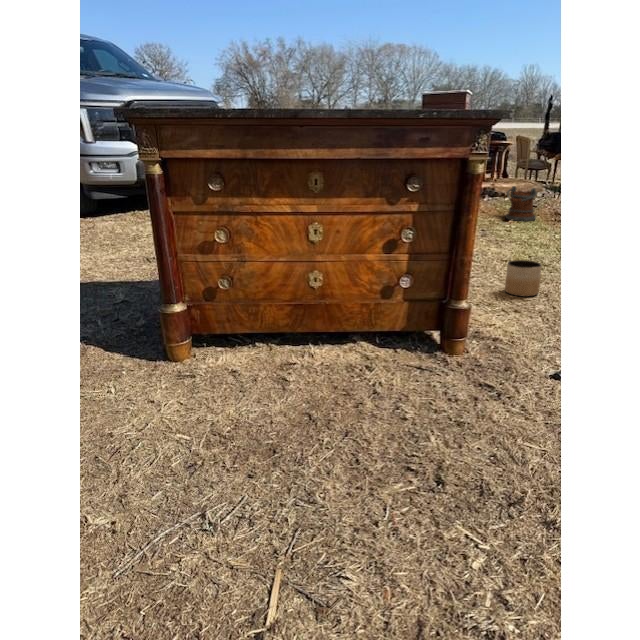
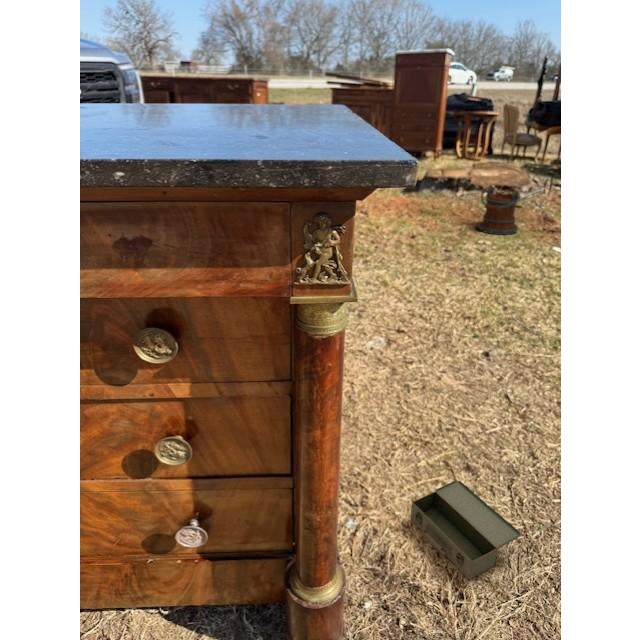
planter: present [505,260,542,297] -> none [451,367,514,439]
toolbox: none [491,301,549,331] -> present [411,480,521,580]

